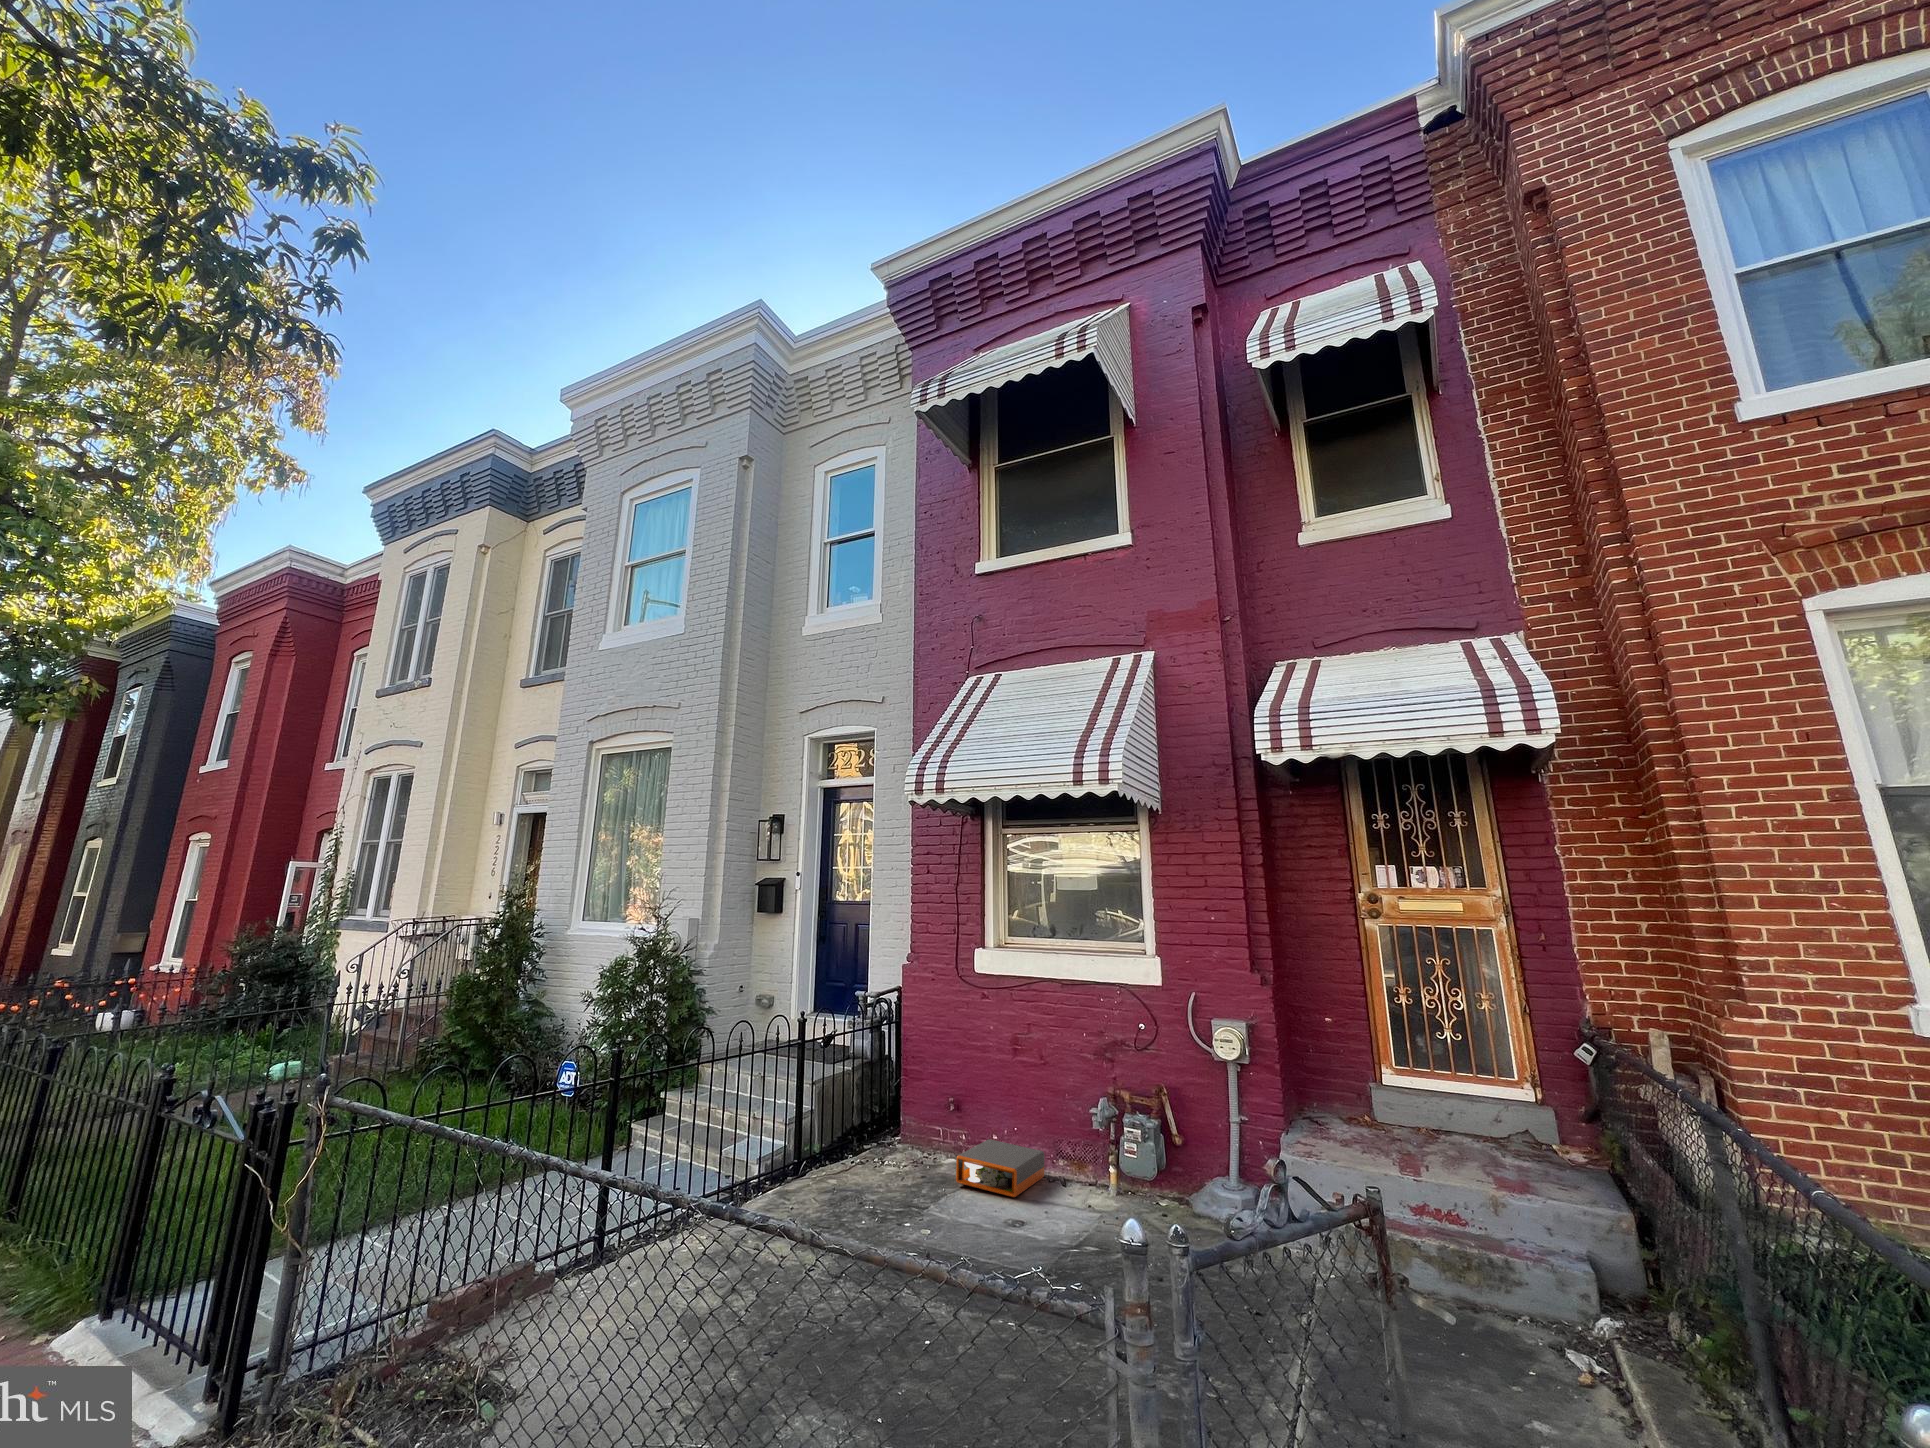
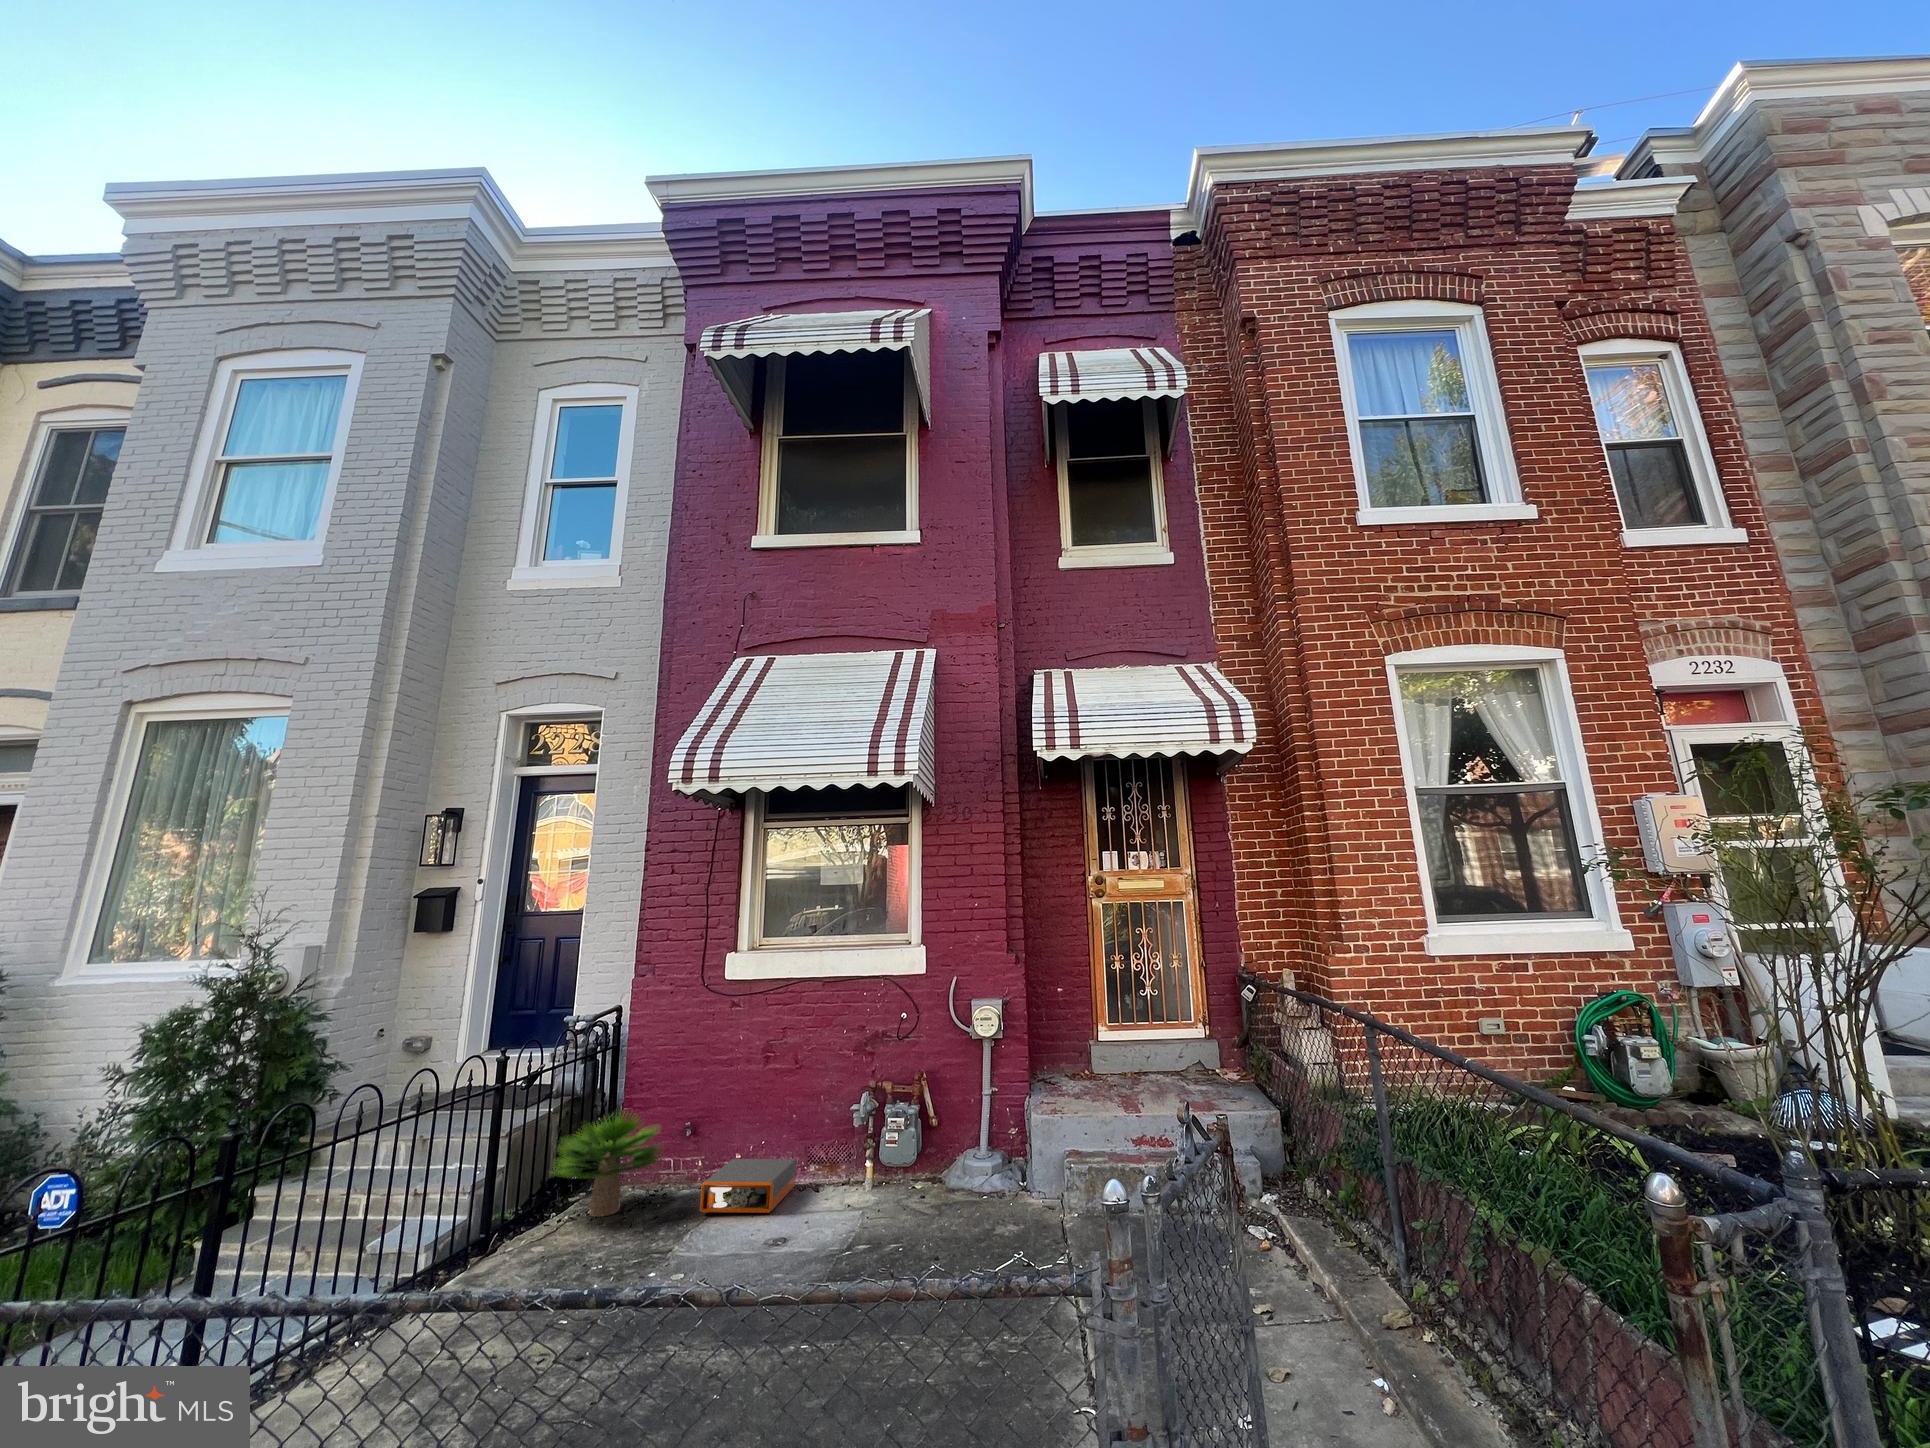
potted plant: none [839,1077,932,1167] -> present [555,1116,662,1217]

